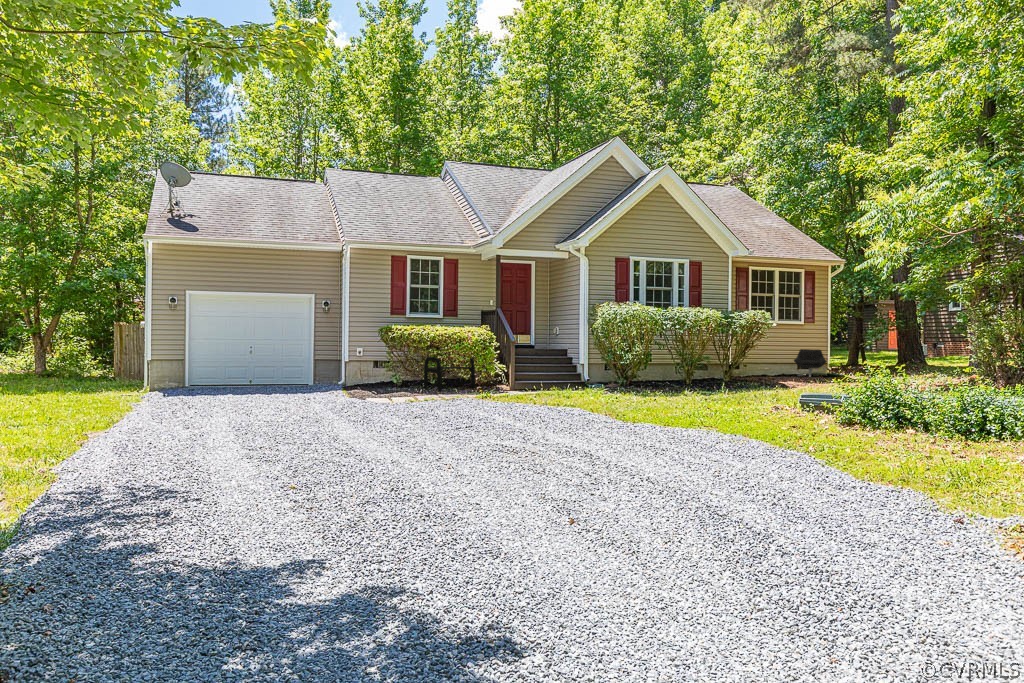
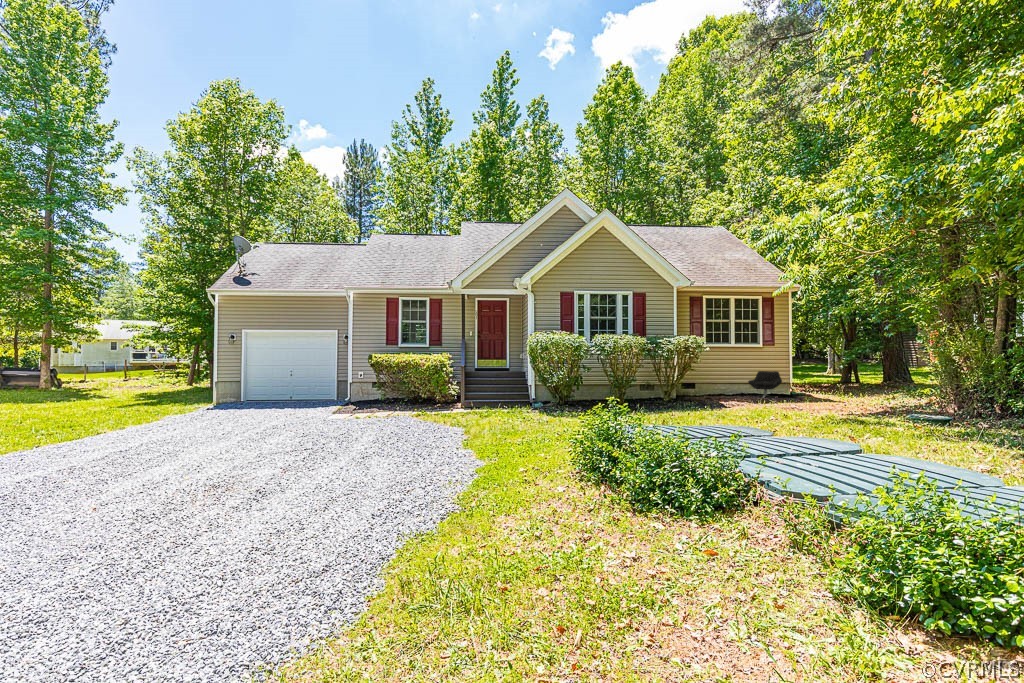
bench: present [424,357,475,391] -> none [392,378,434,408]

